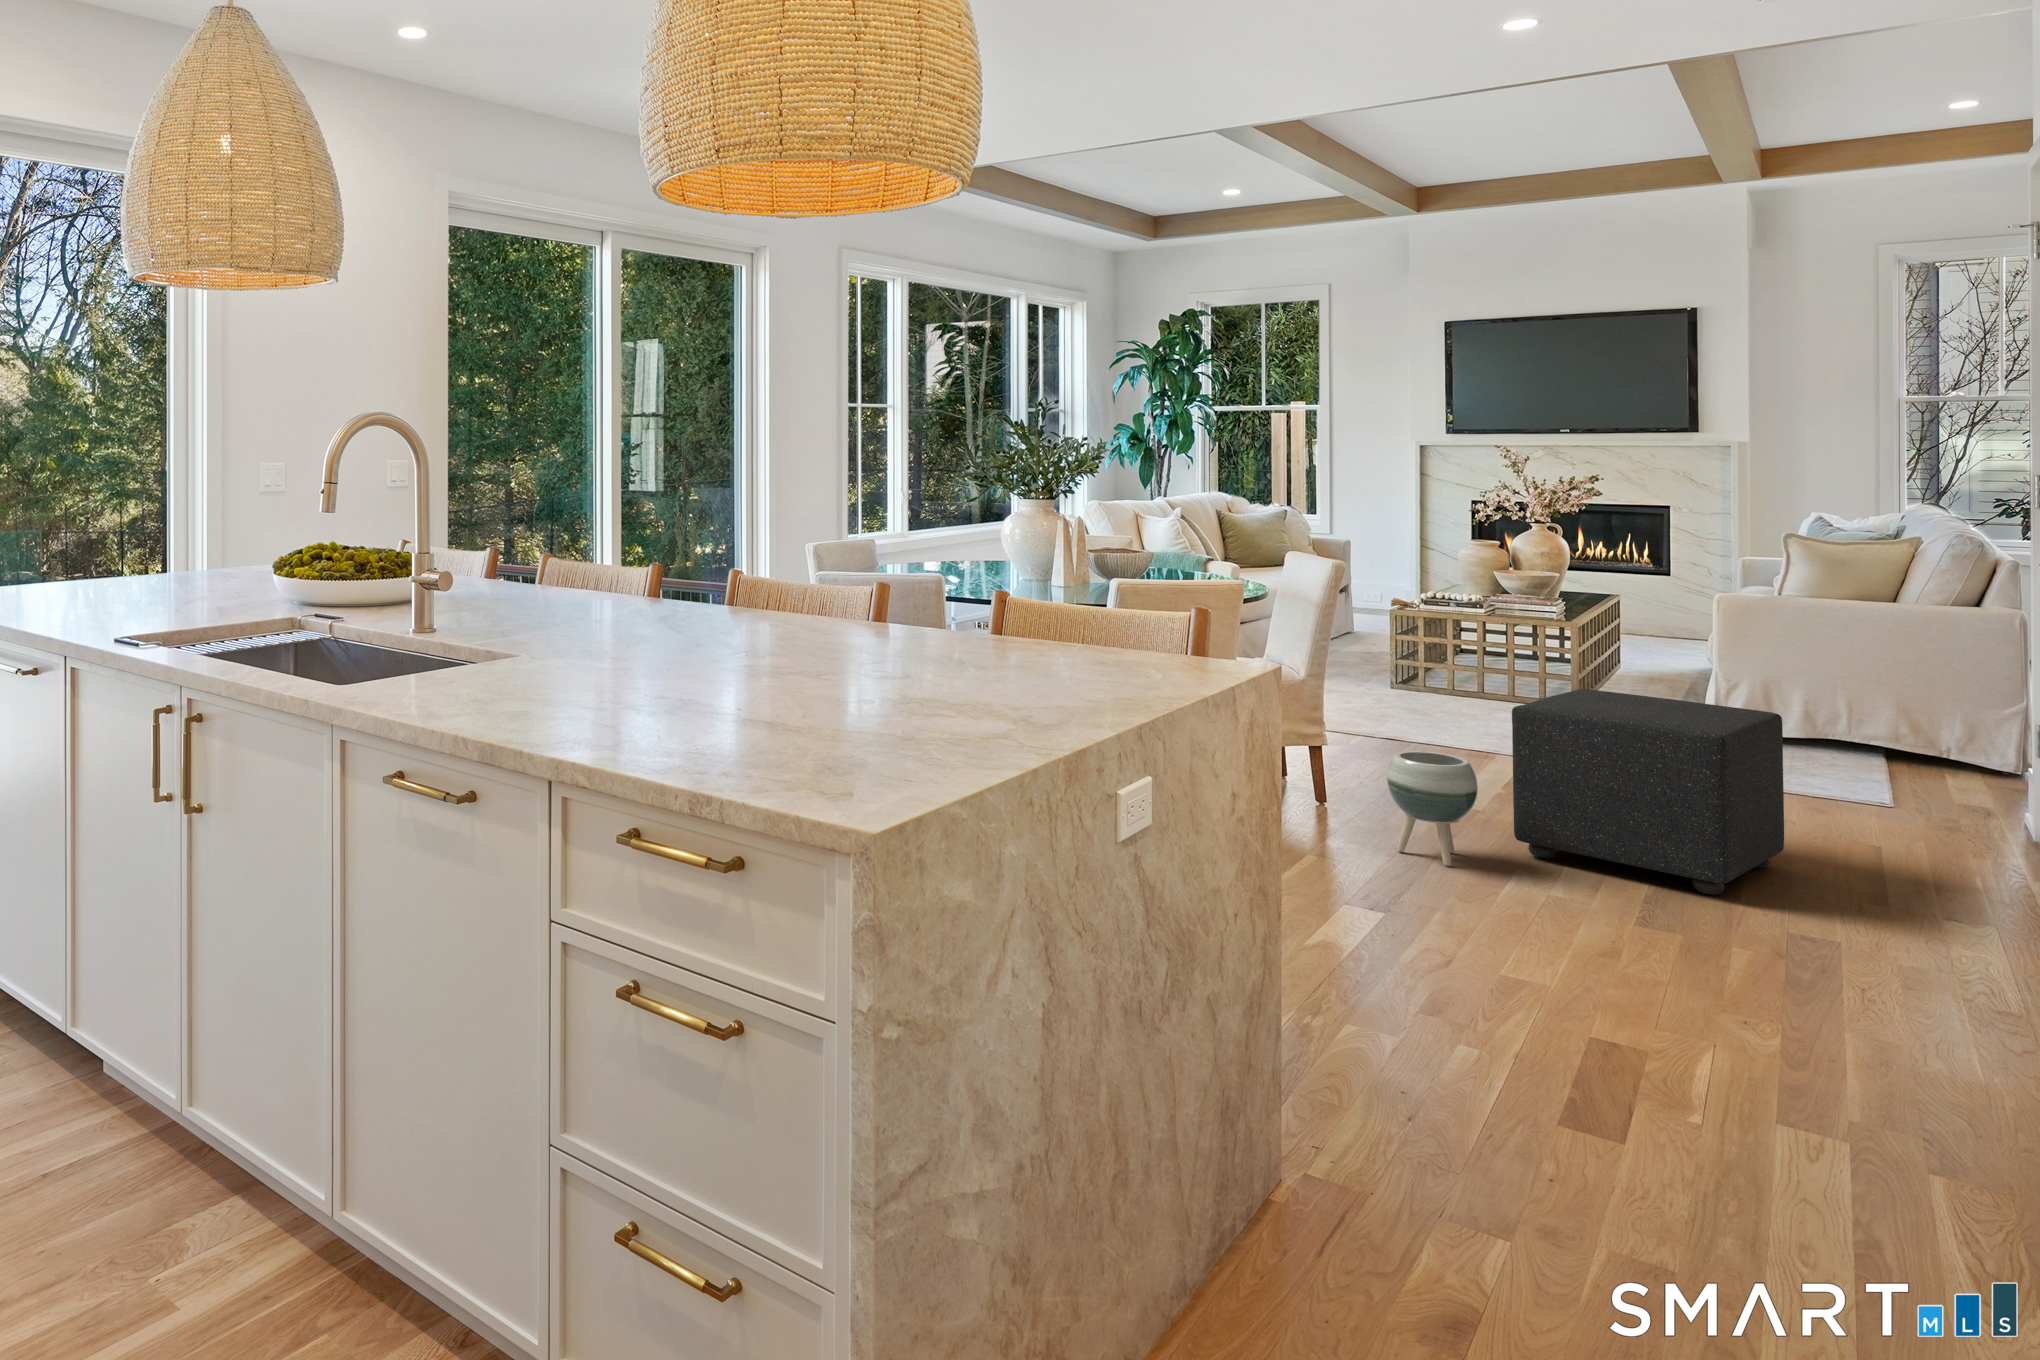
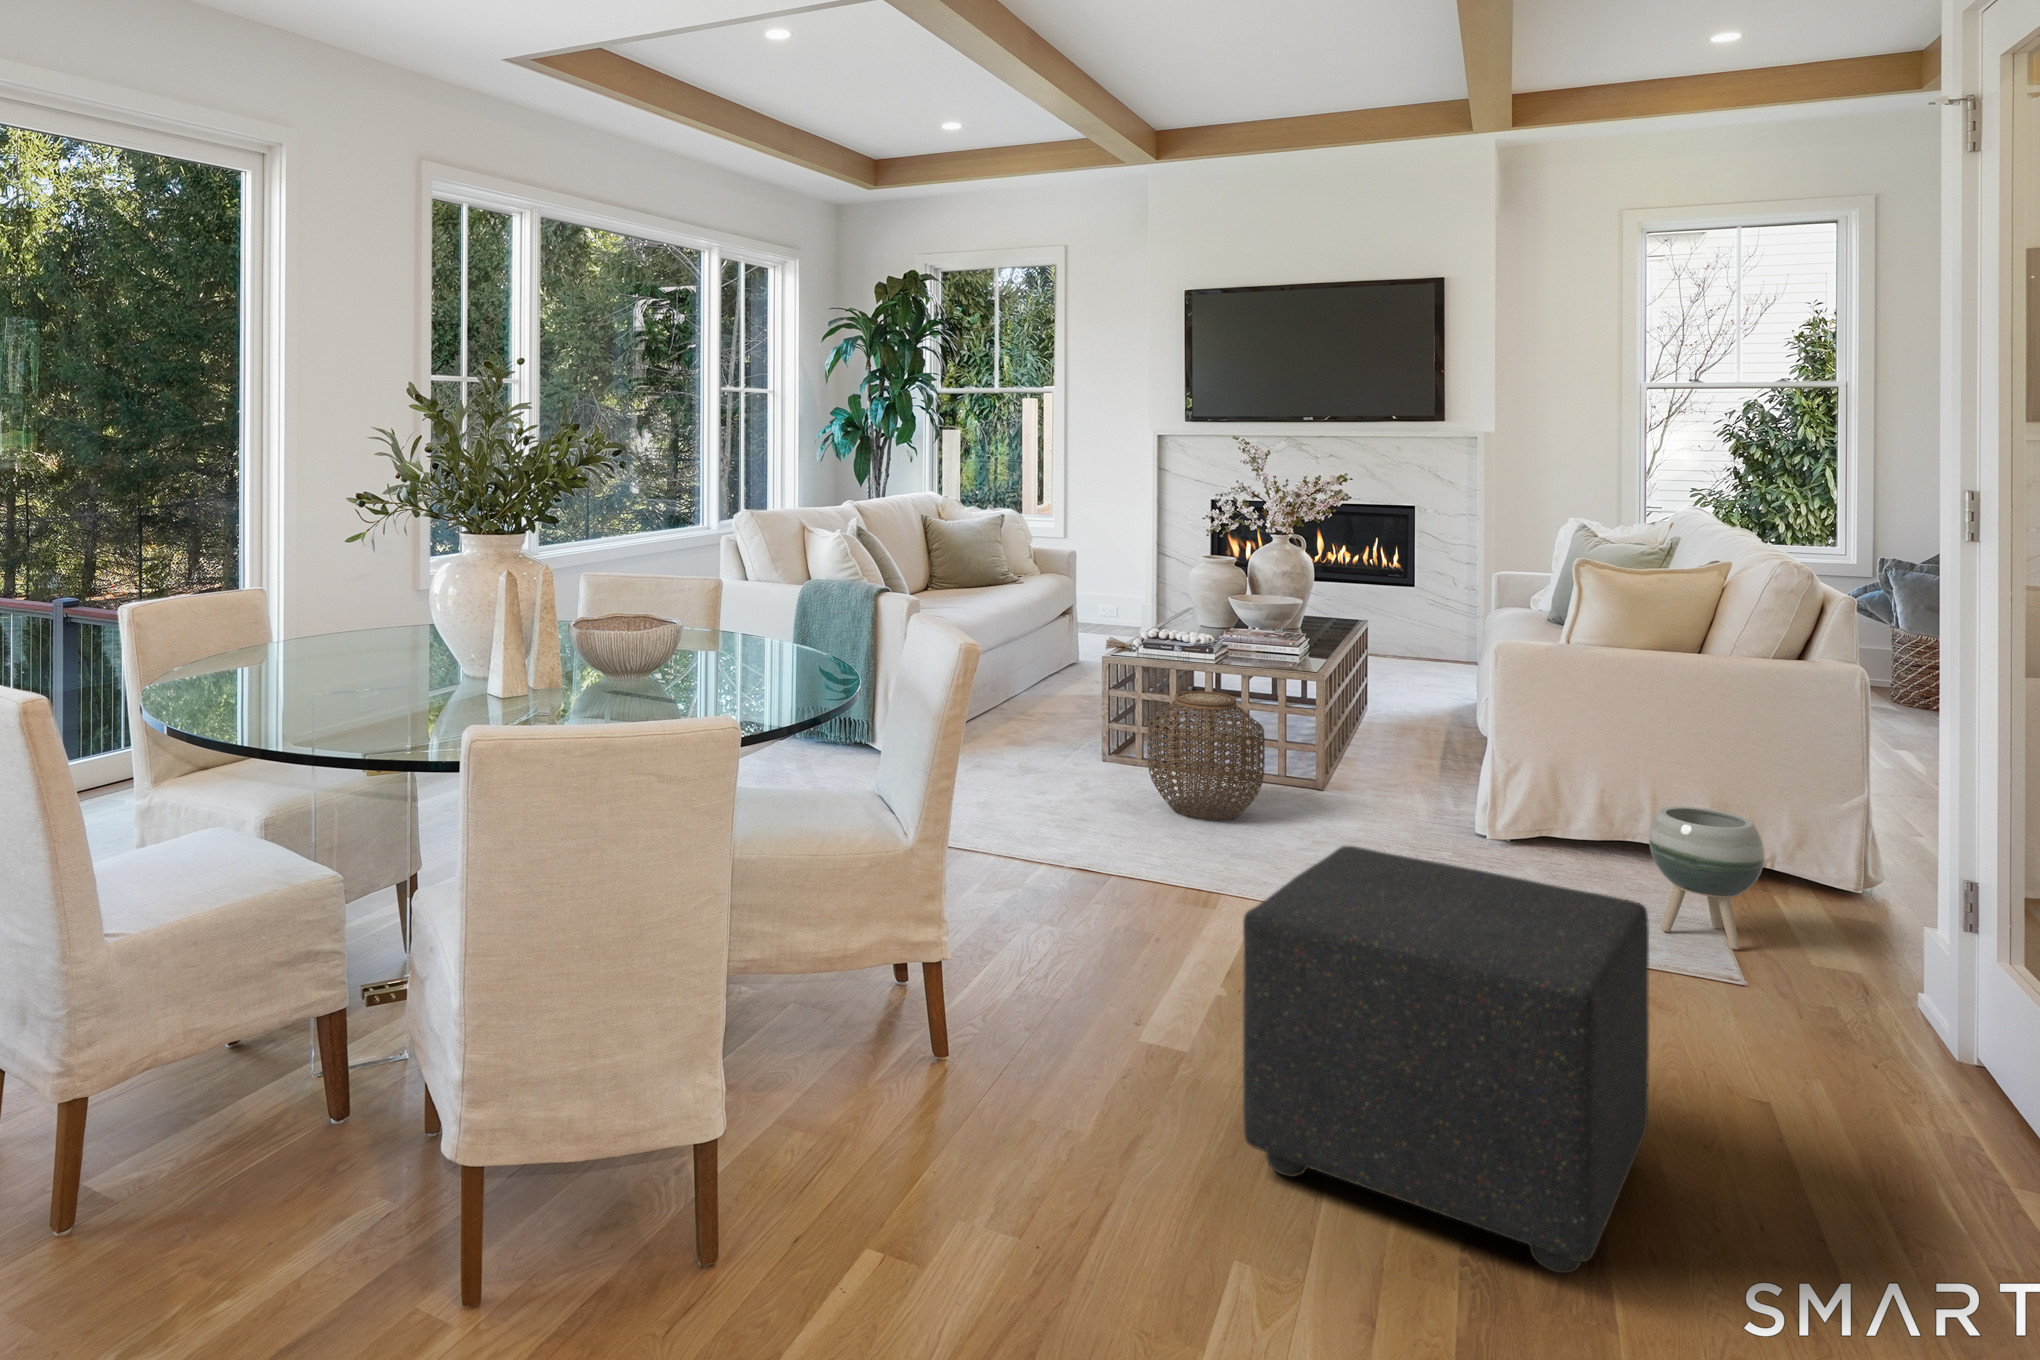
woven basket: none [1431,630,1527,722] -> present [1147,691,1265,820]
planter: present [1387,751,1478,866] -> present [1649,807,1764,950]

